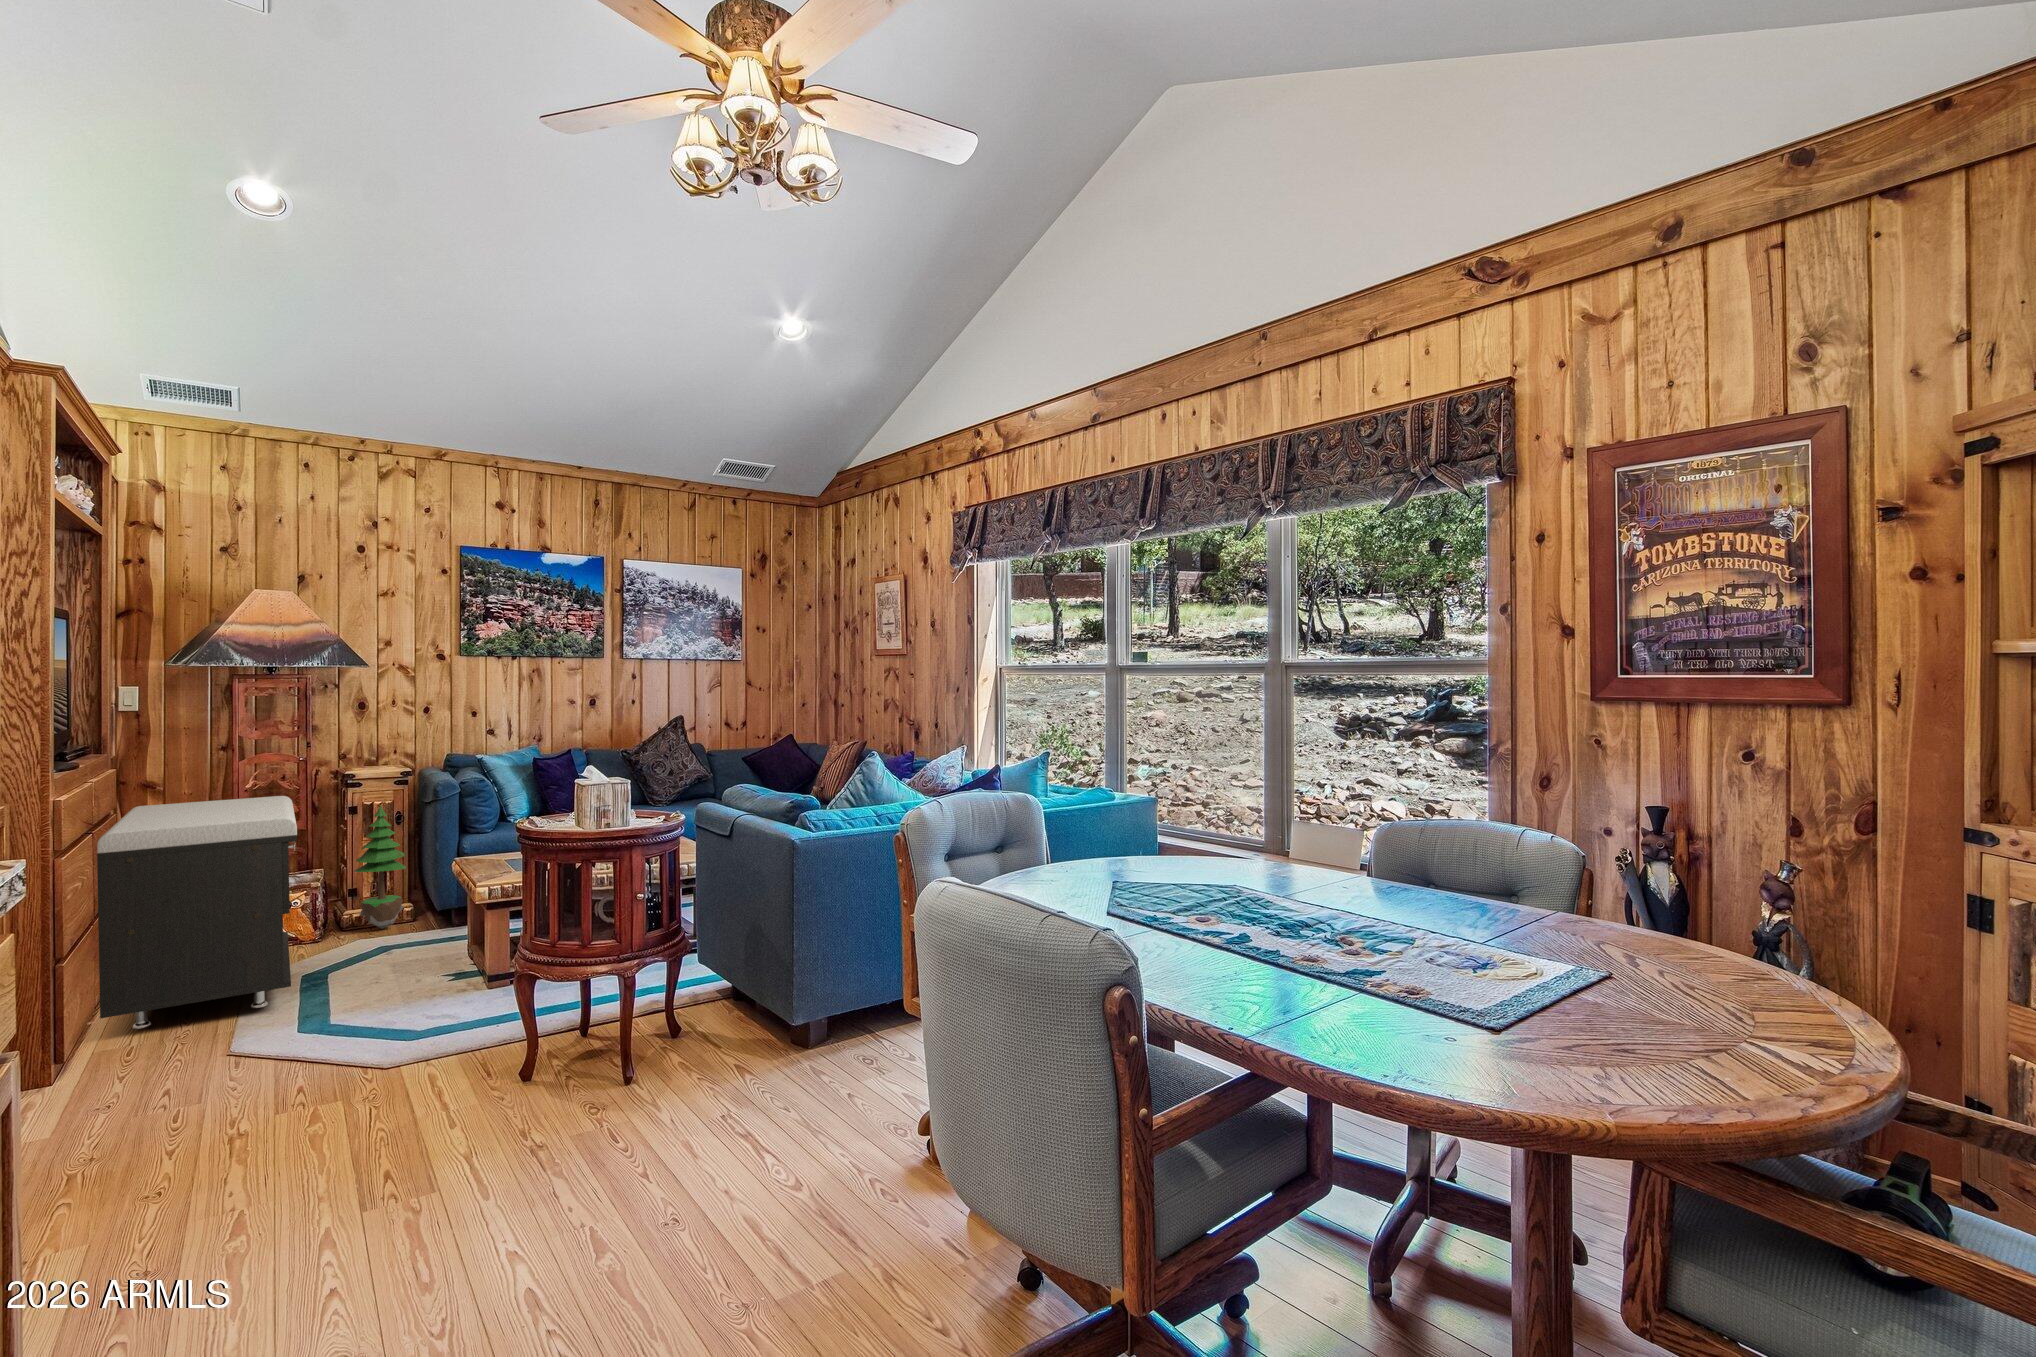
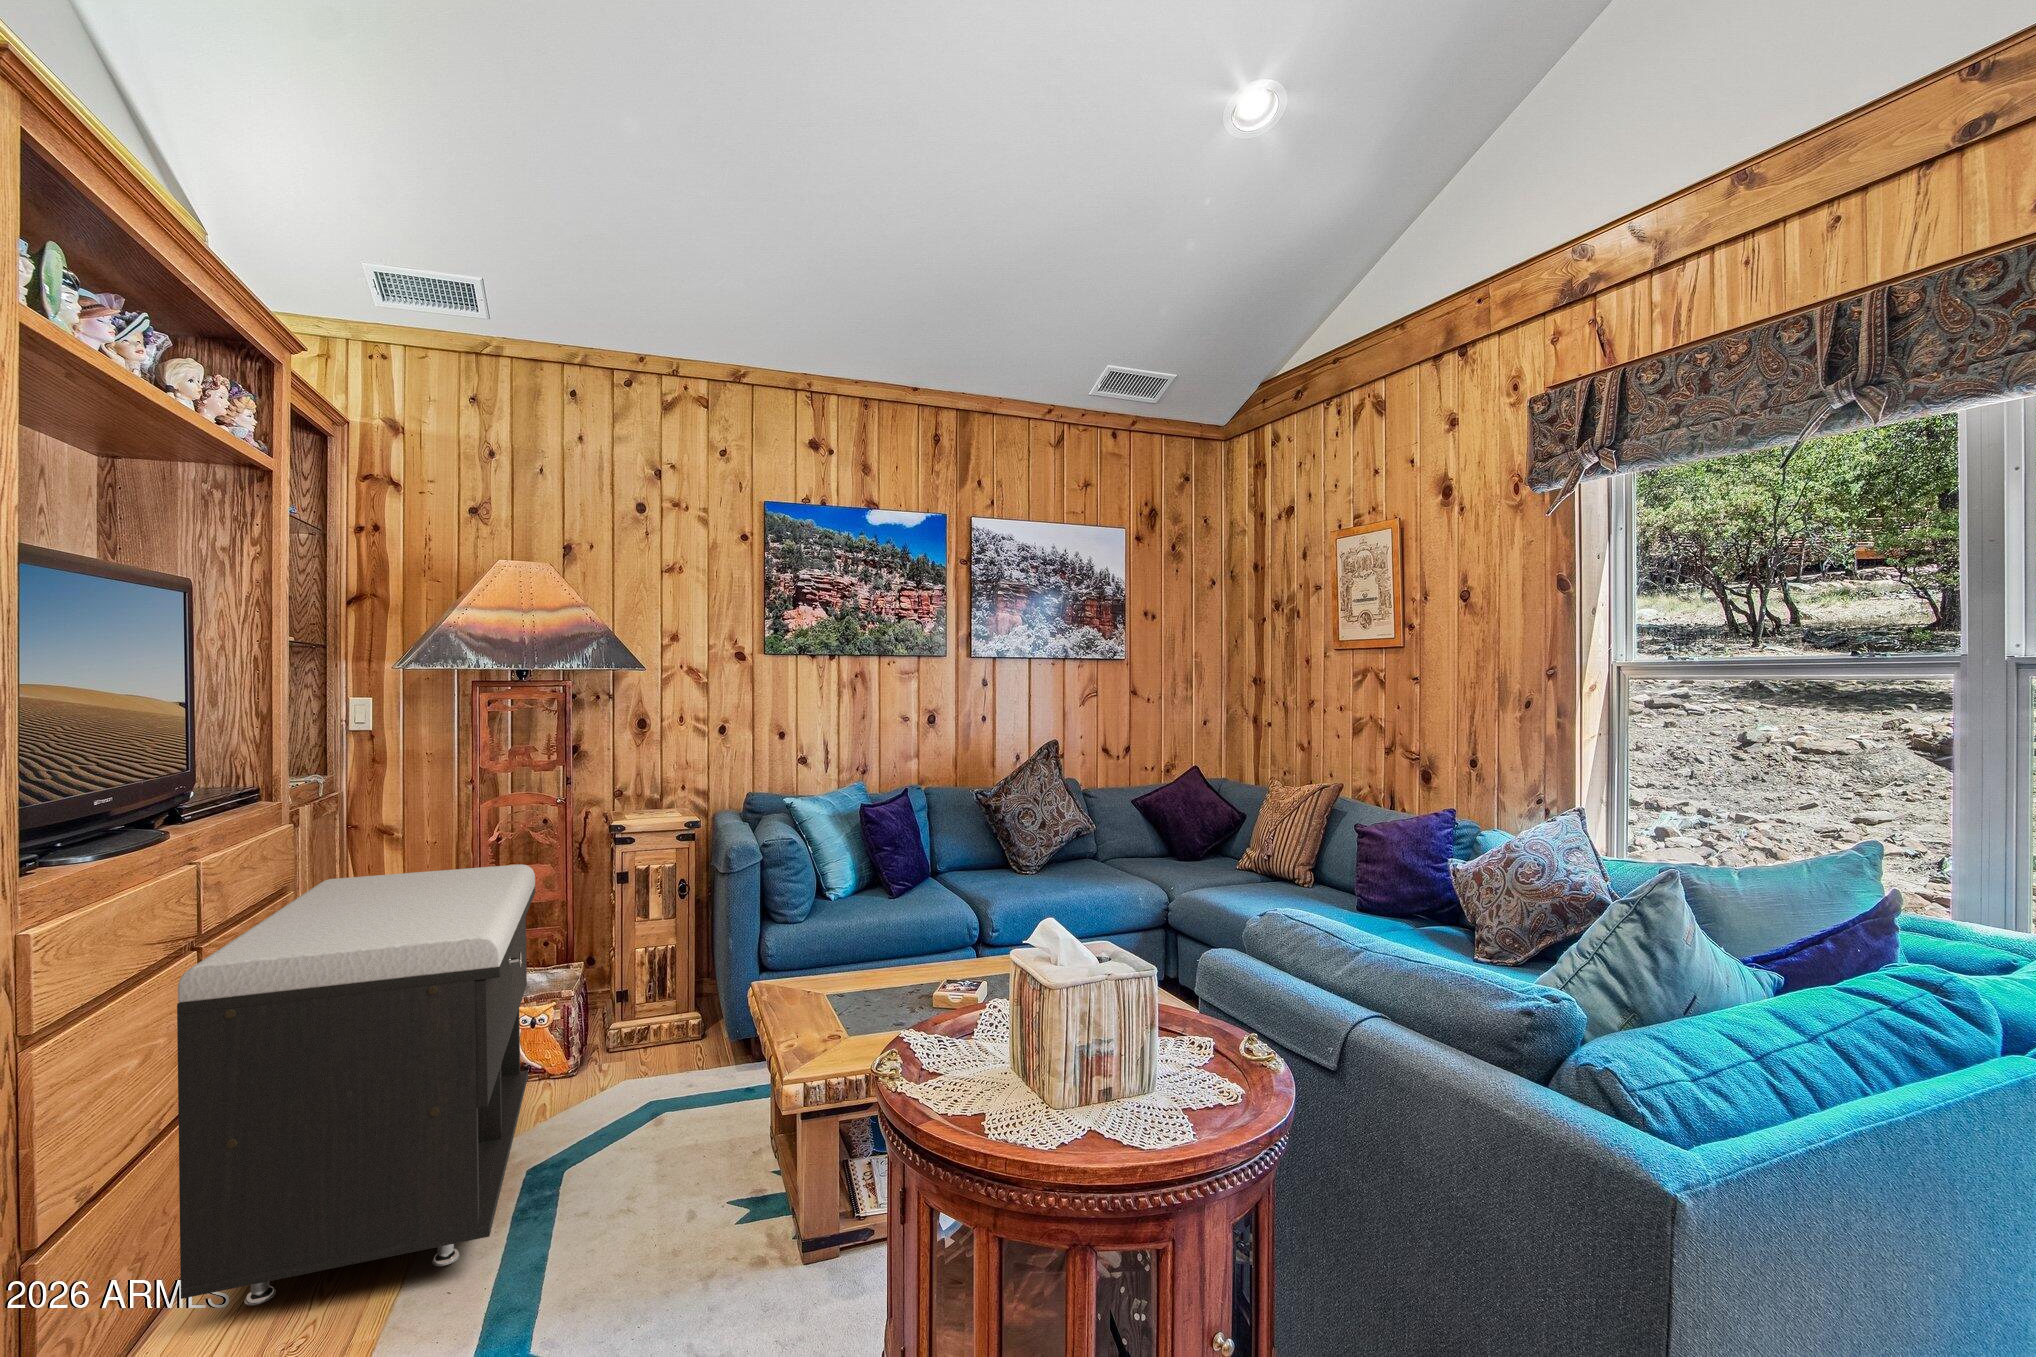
potted tree: present [354,805,406,929] -> none [622,873,692,1057]

